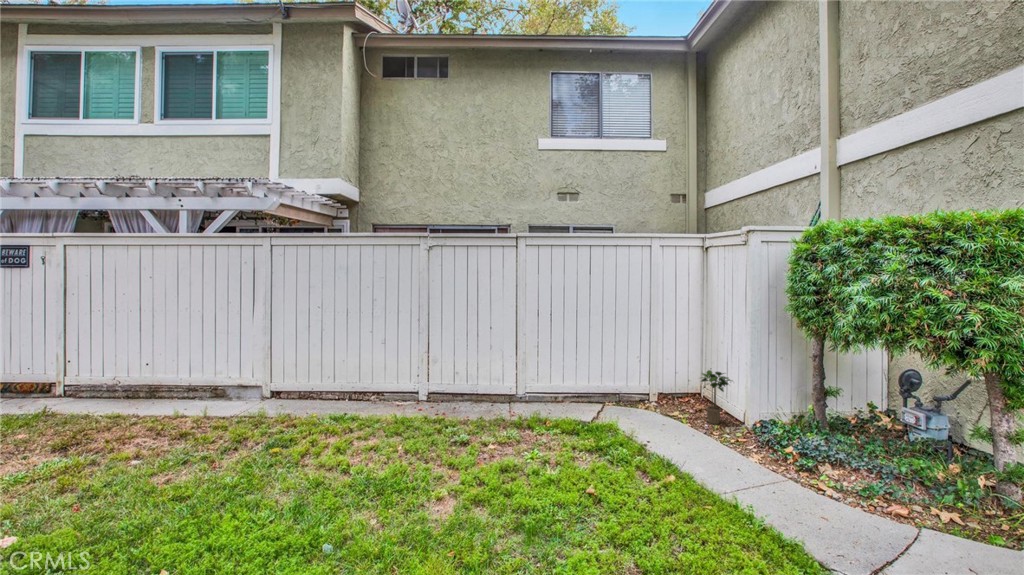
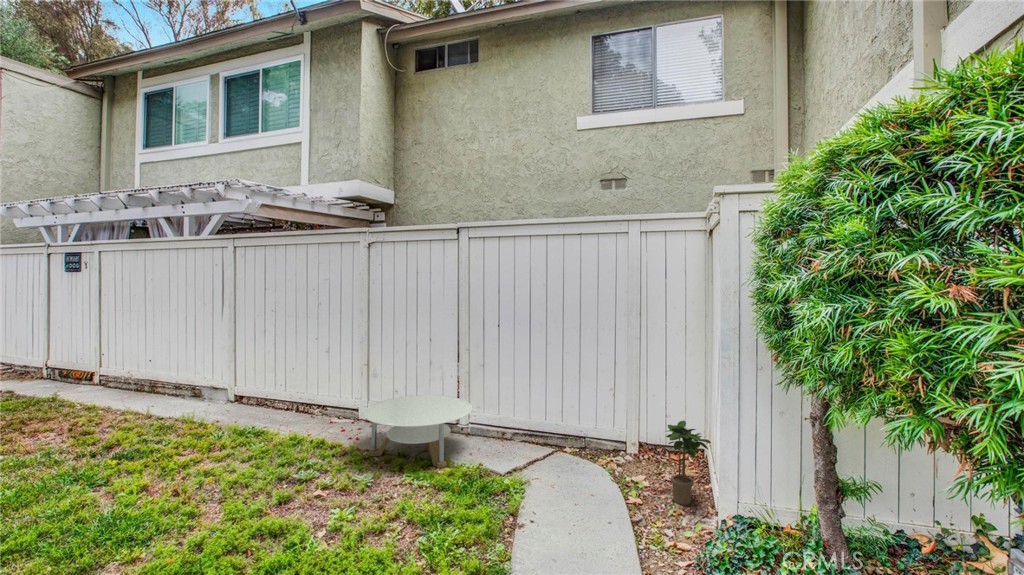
round table: none [463,372,550,424] -> present [363,395,472,468]

